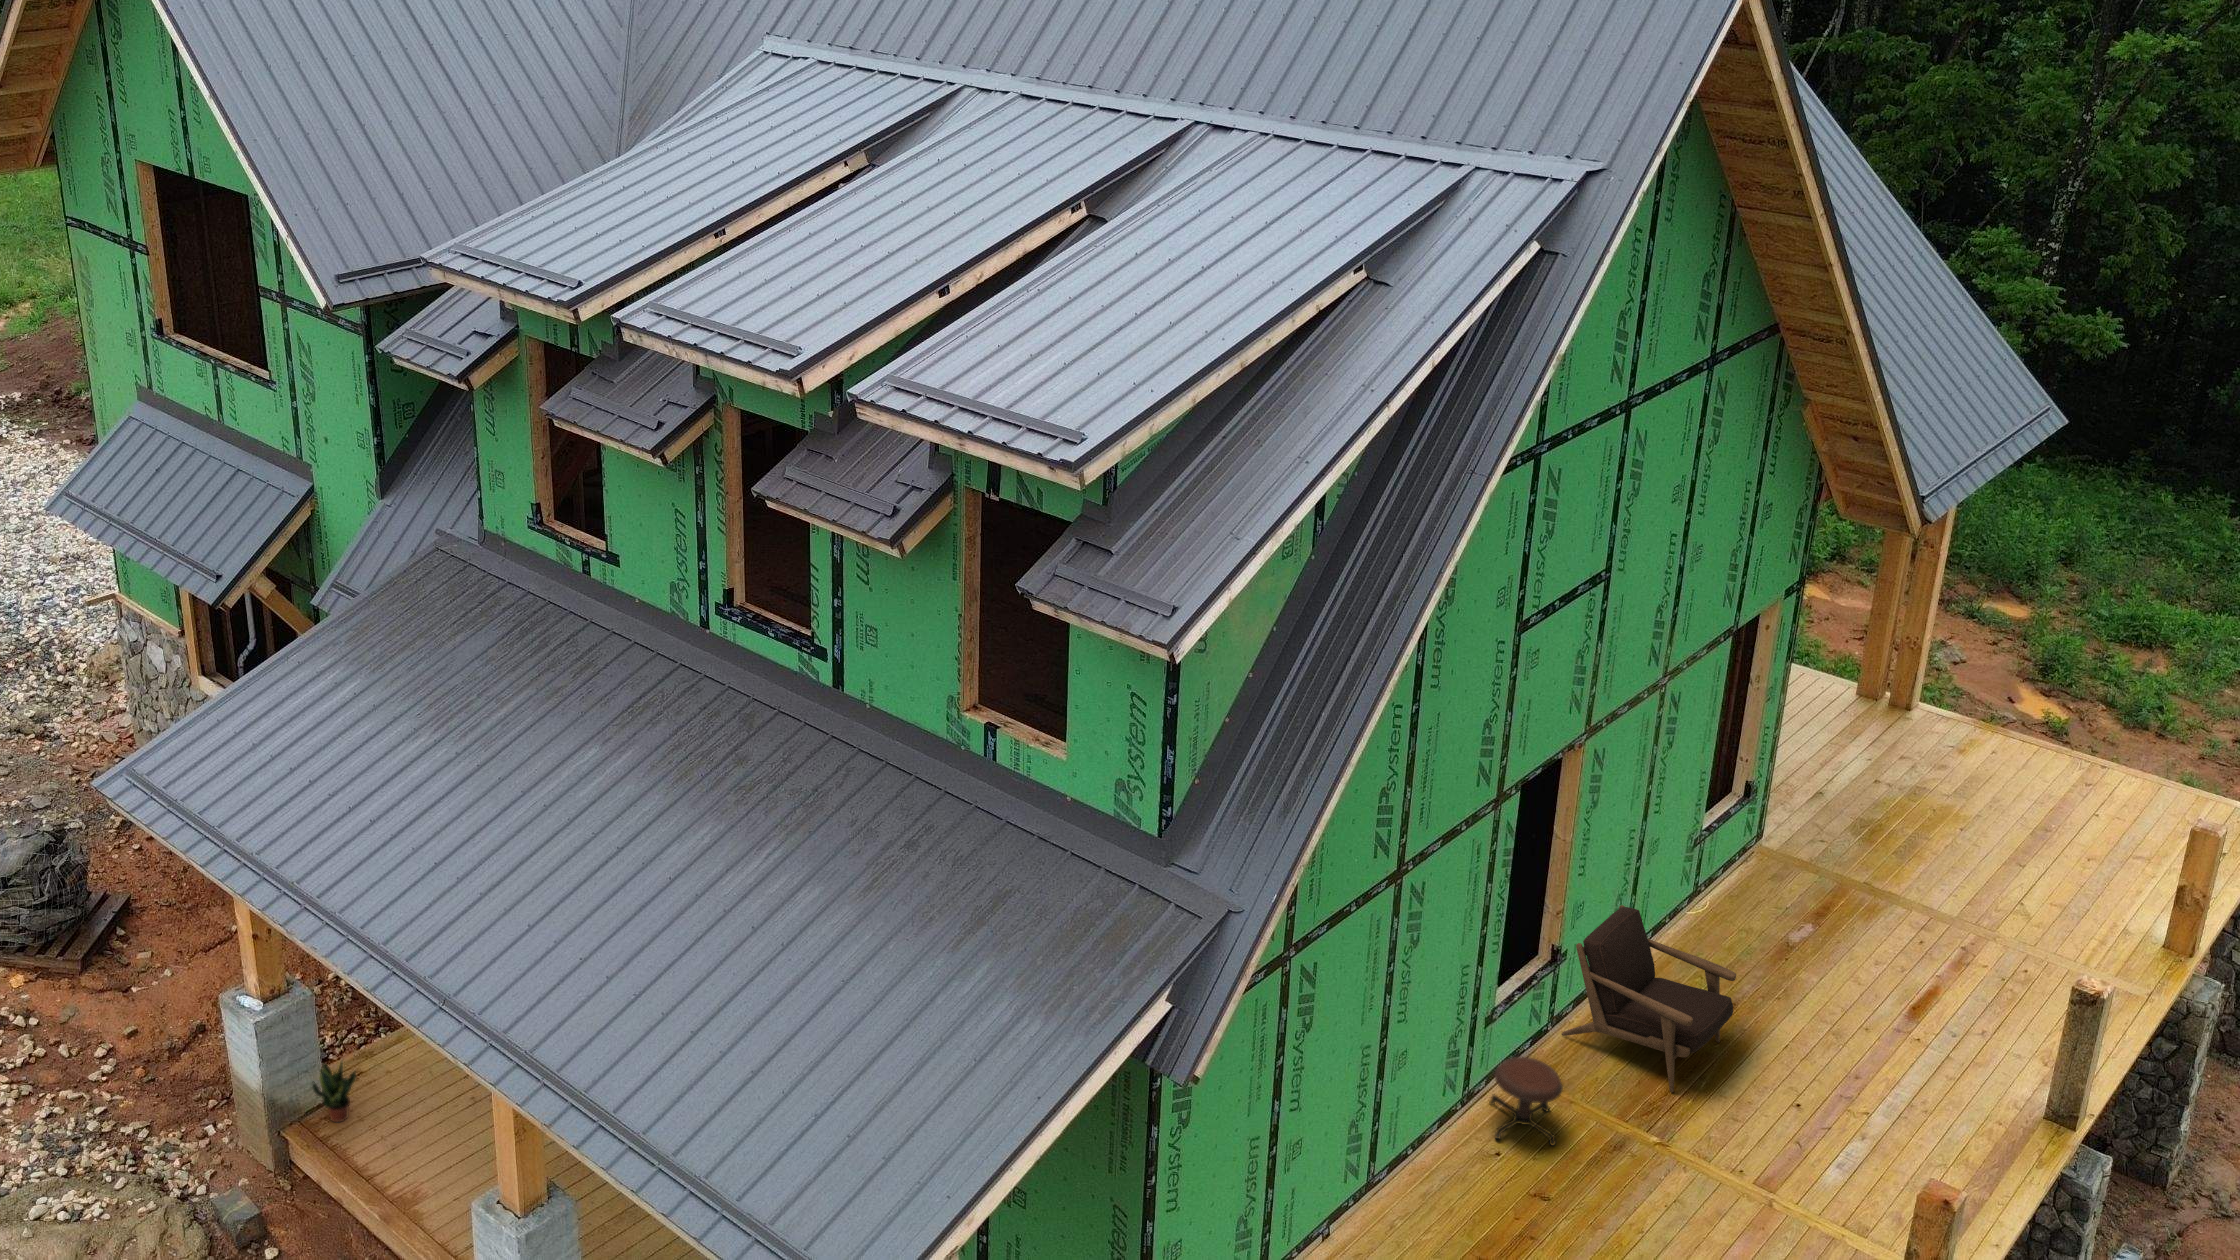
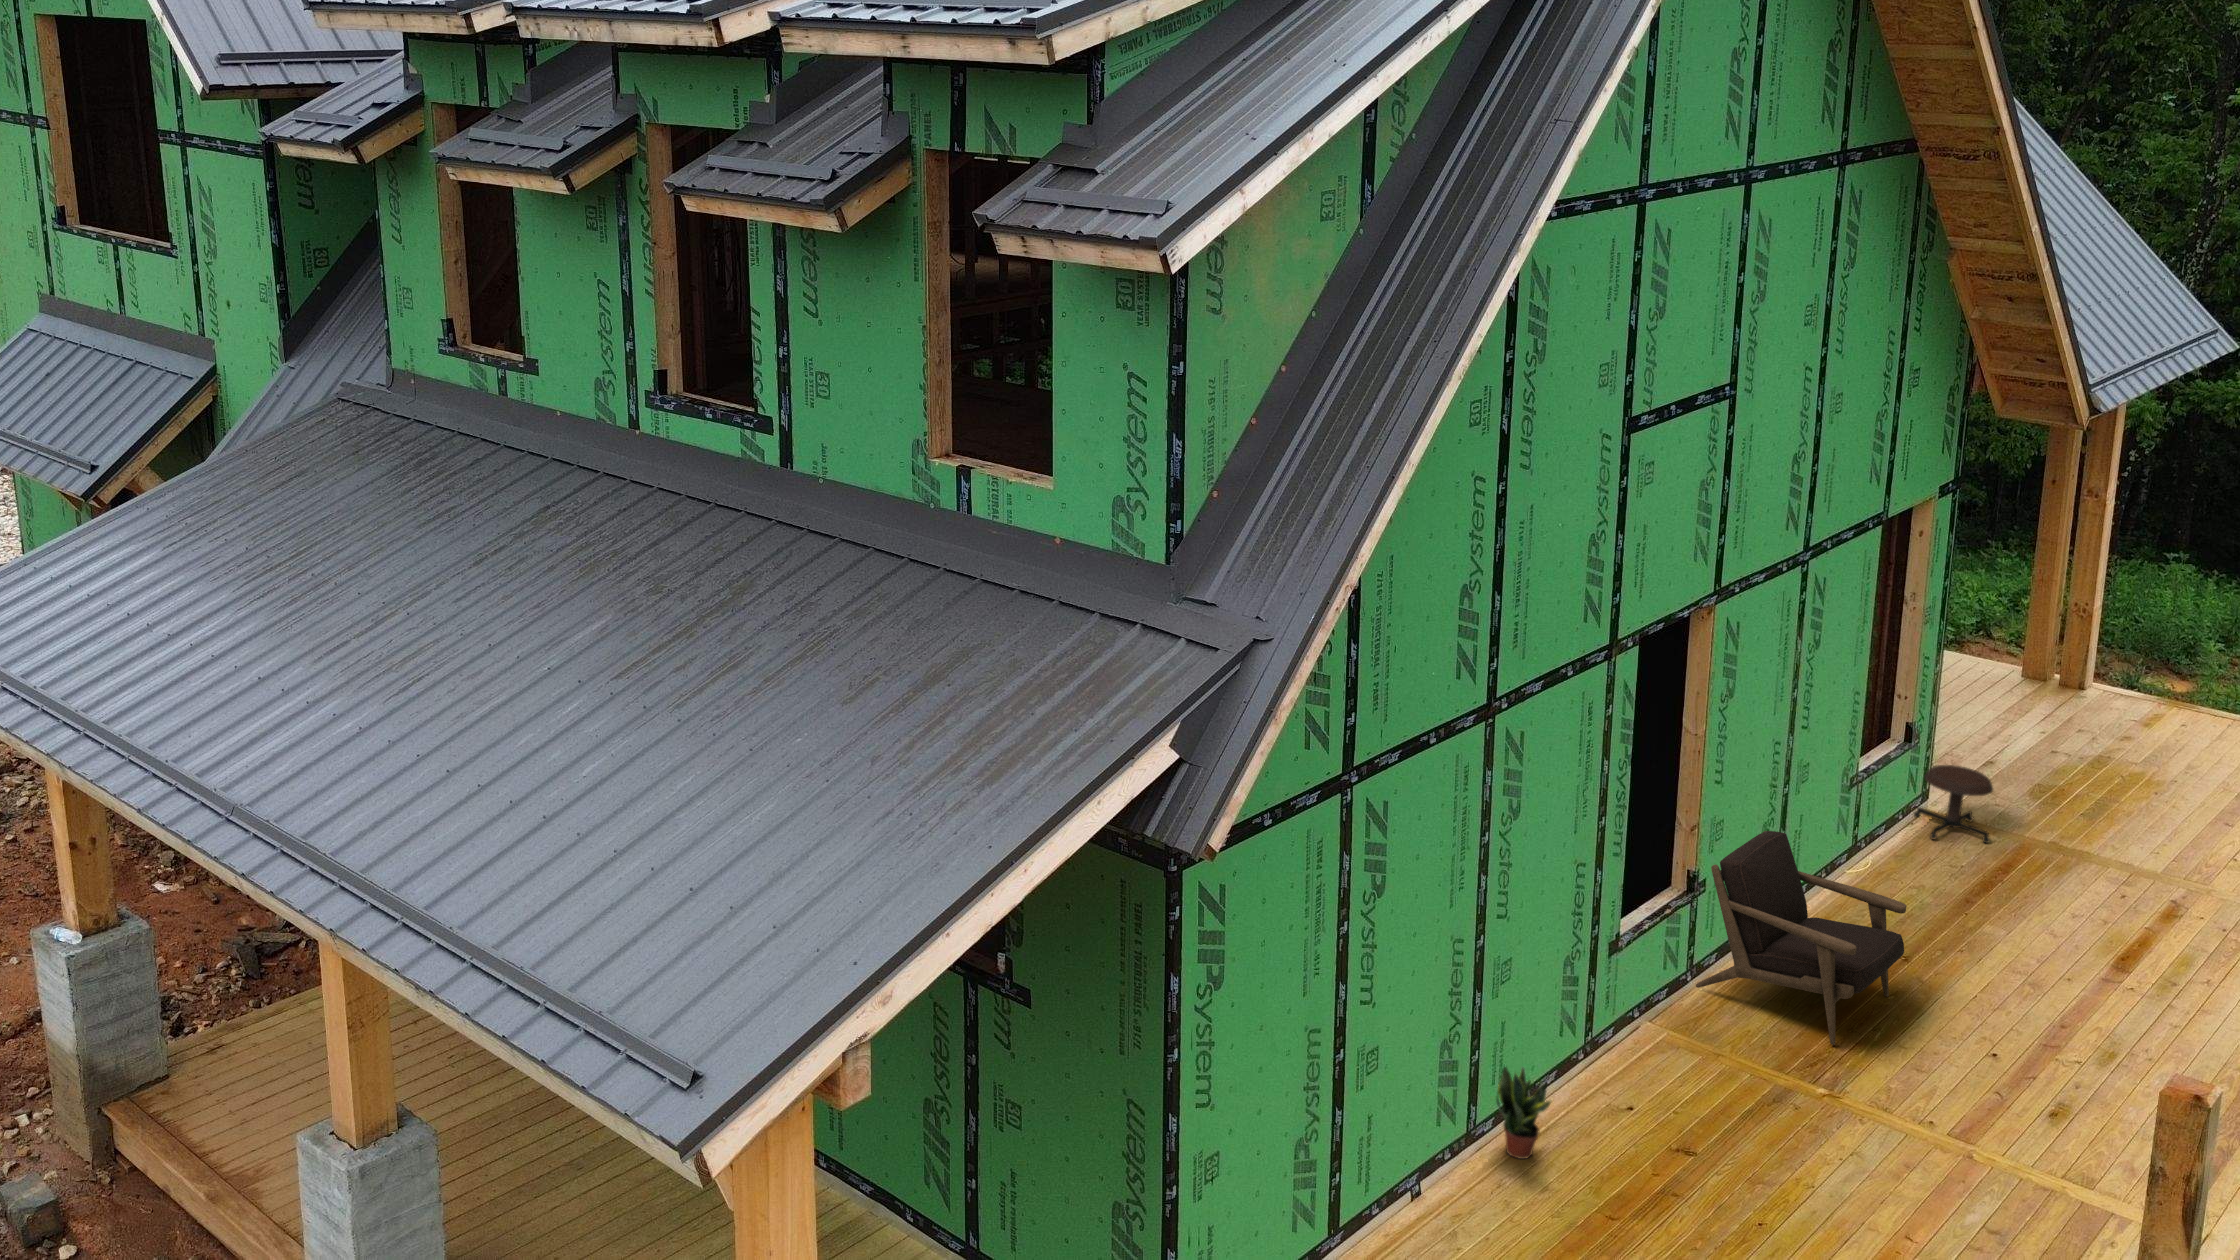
stool: present [1490,1057,1563,1146] -> present [1914,765,1993,843]
potted plant: present [312,1062,356,1122] -> present [1496,1067,1551,1159]

